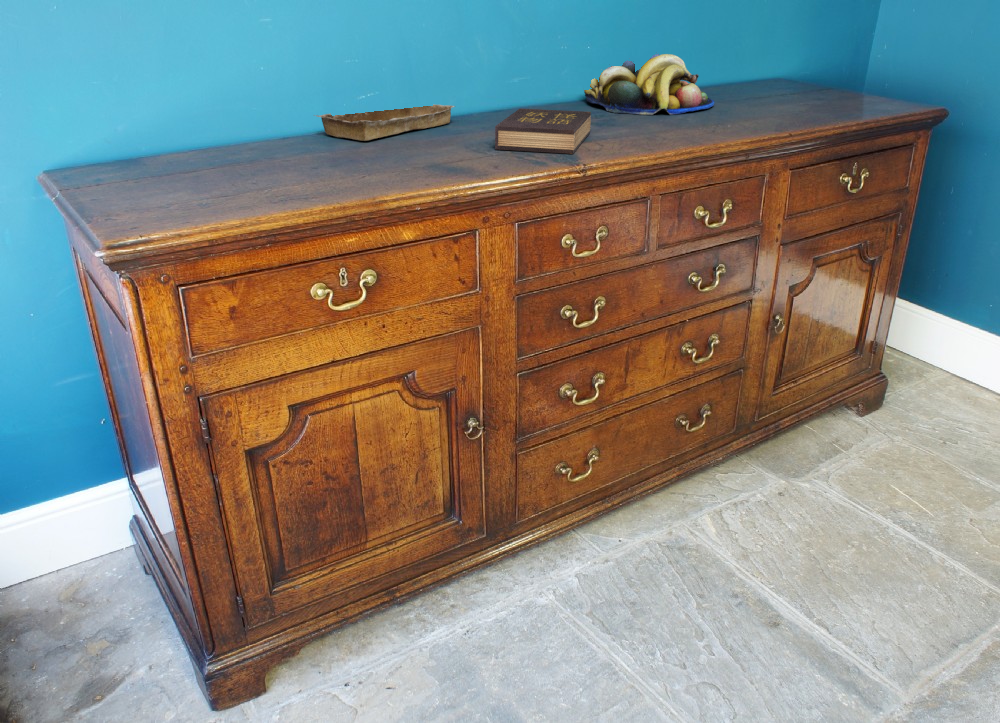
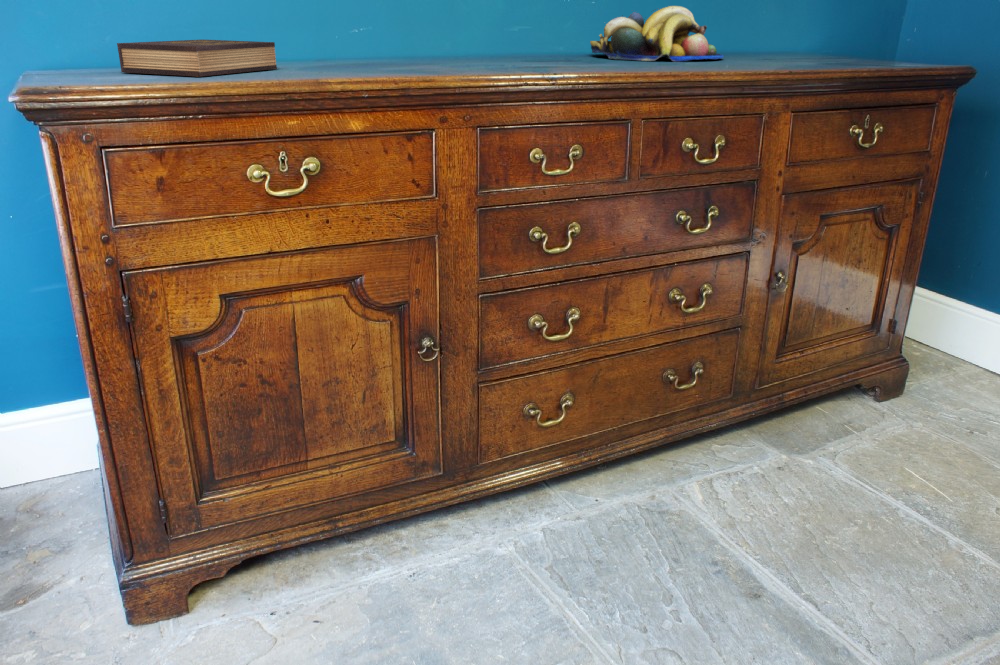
tray: present [316,104,455,141] -> none [300,38,448,61]
hardback book: present [495,109,591,154] -> present [117,40,277,77]

